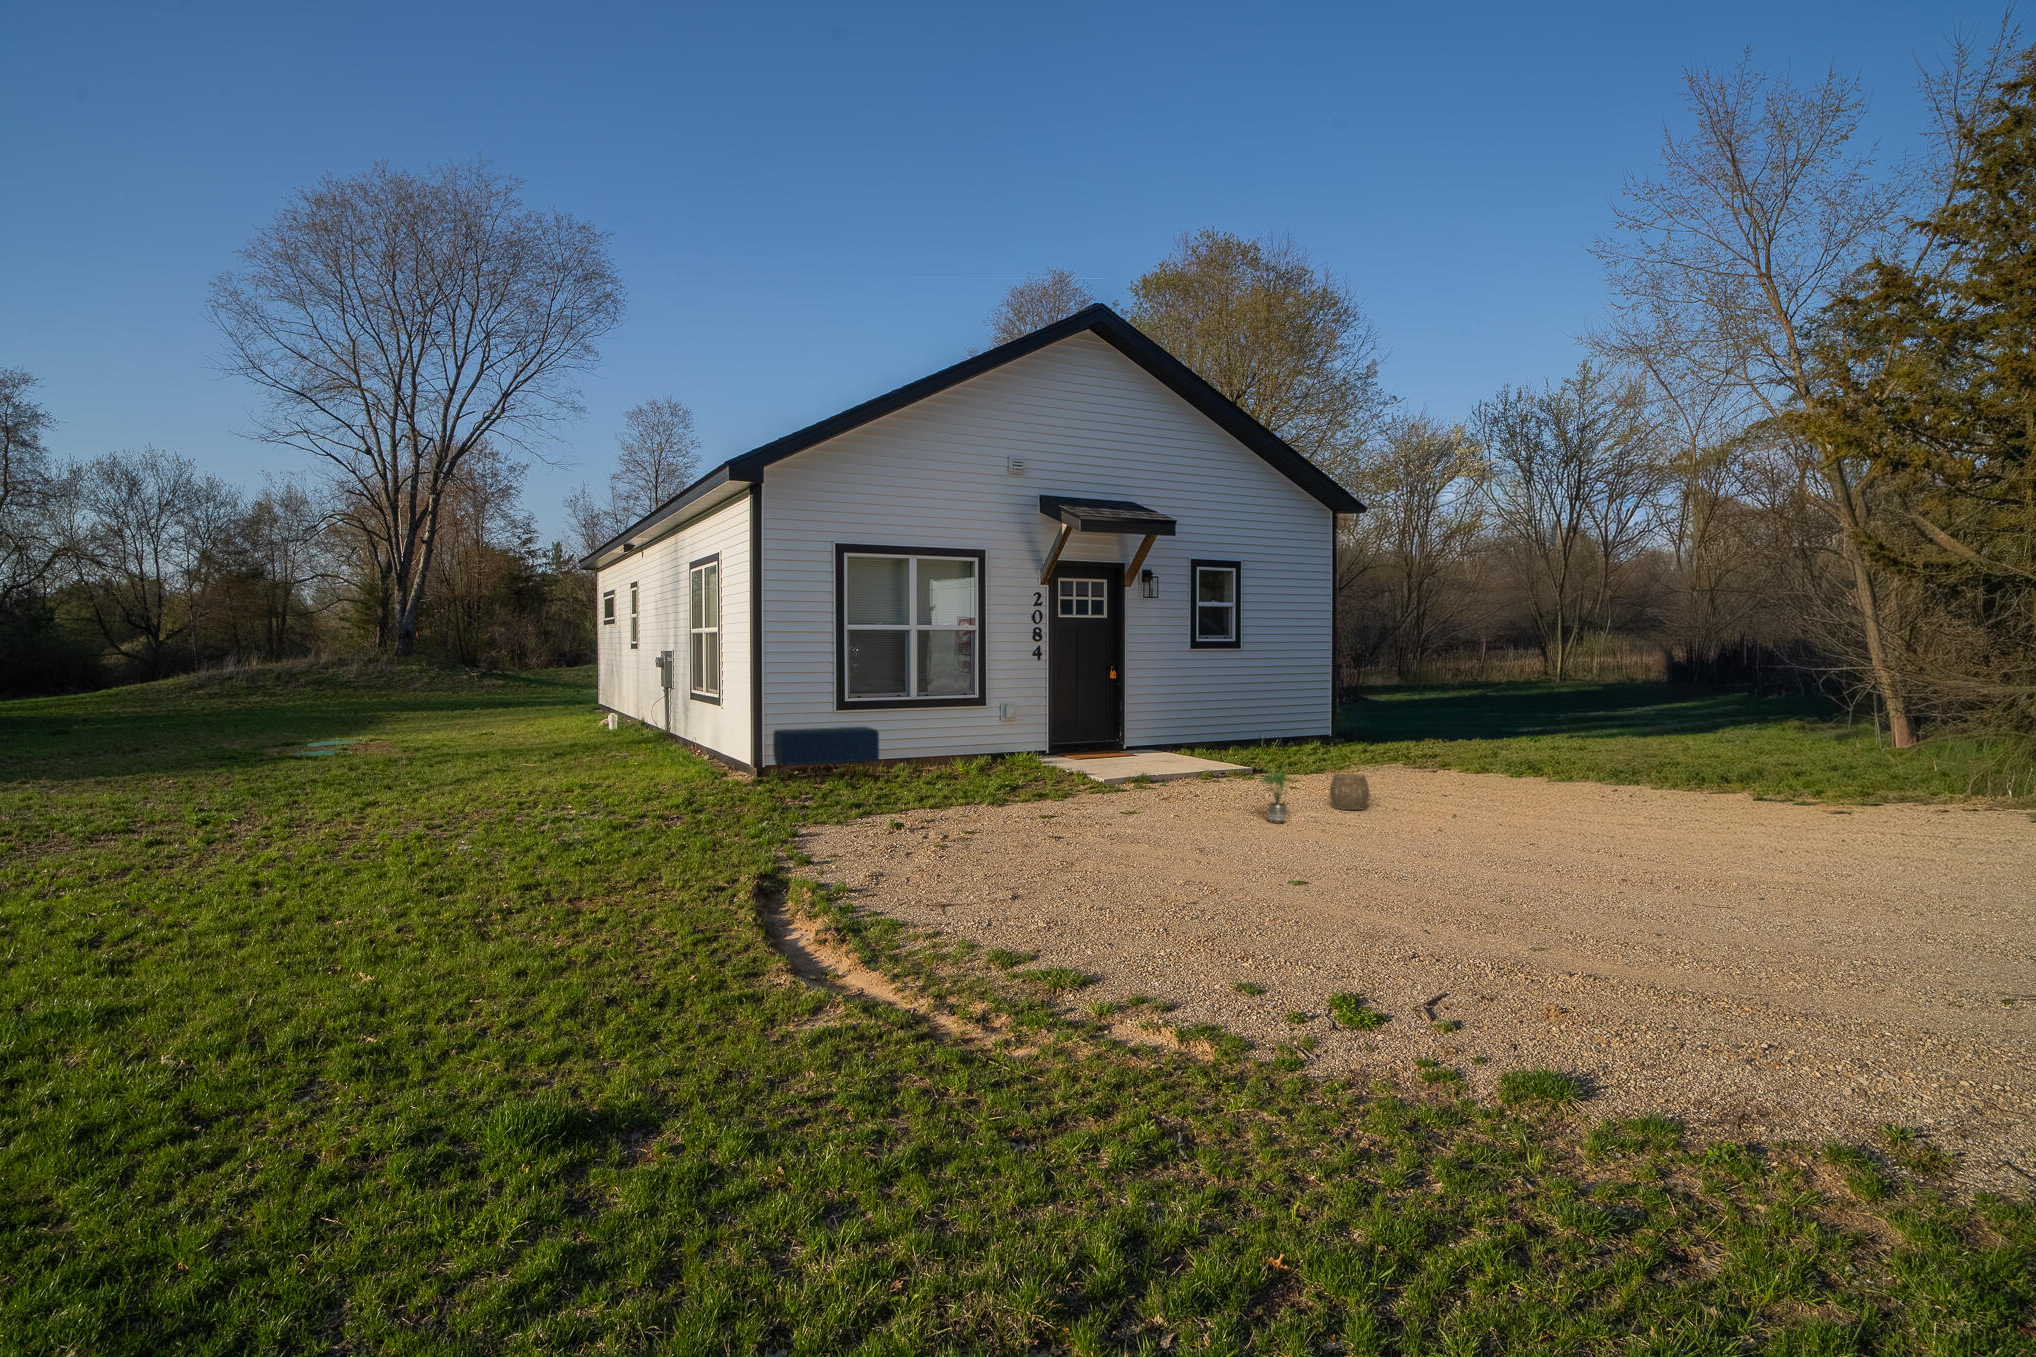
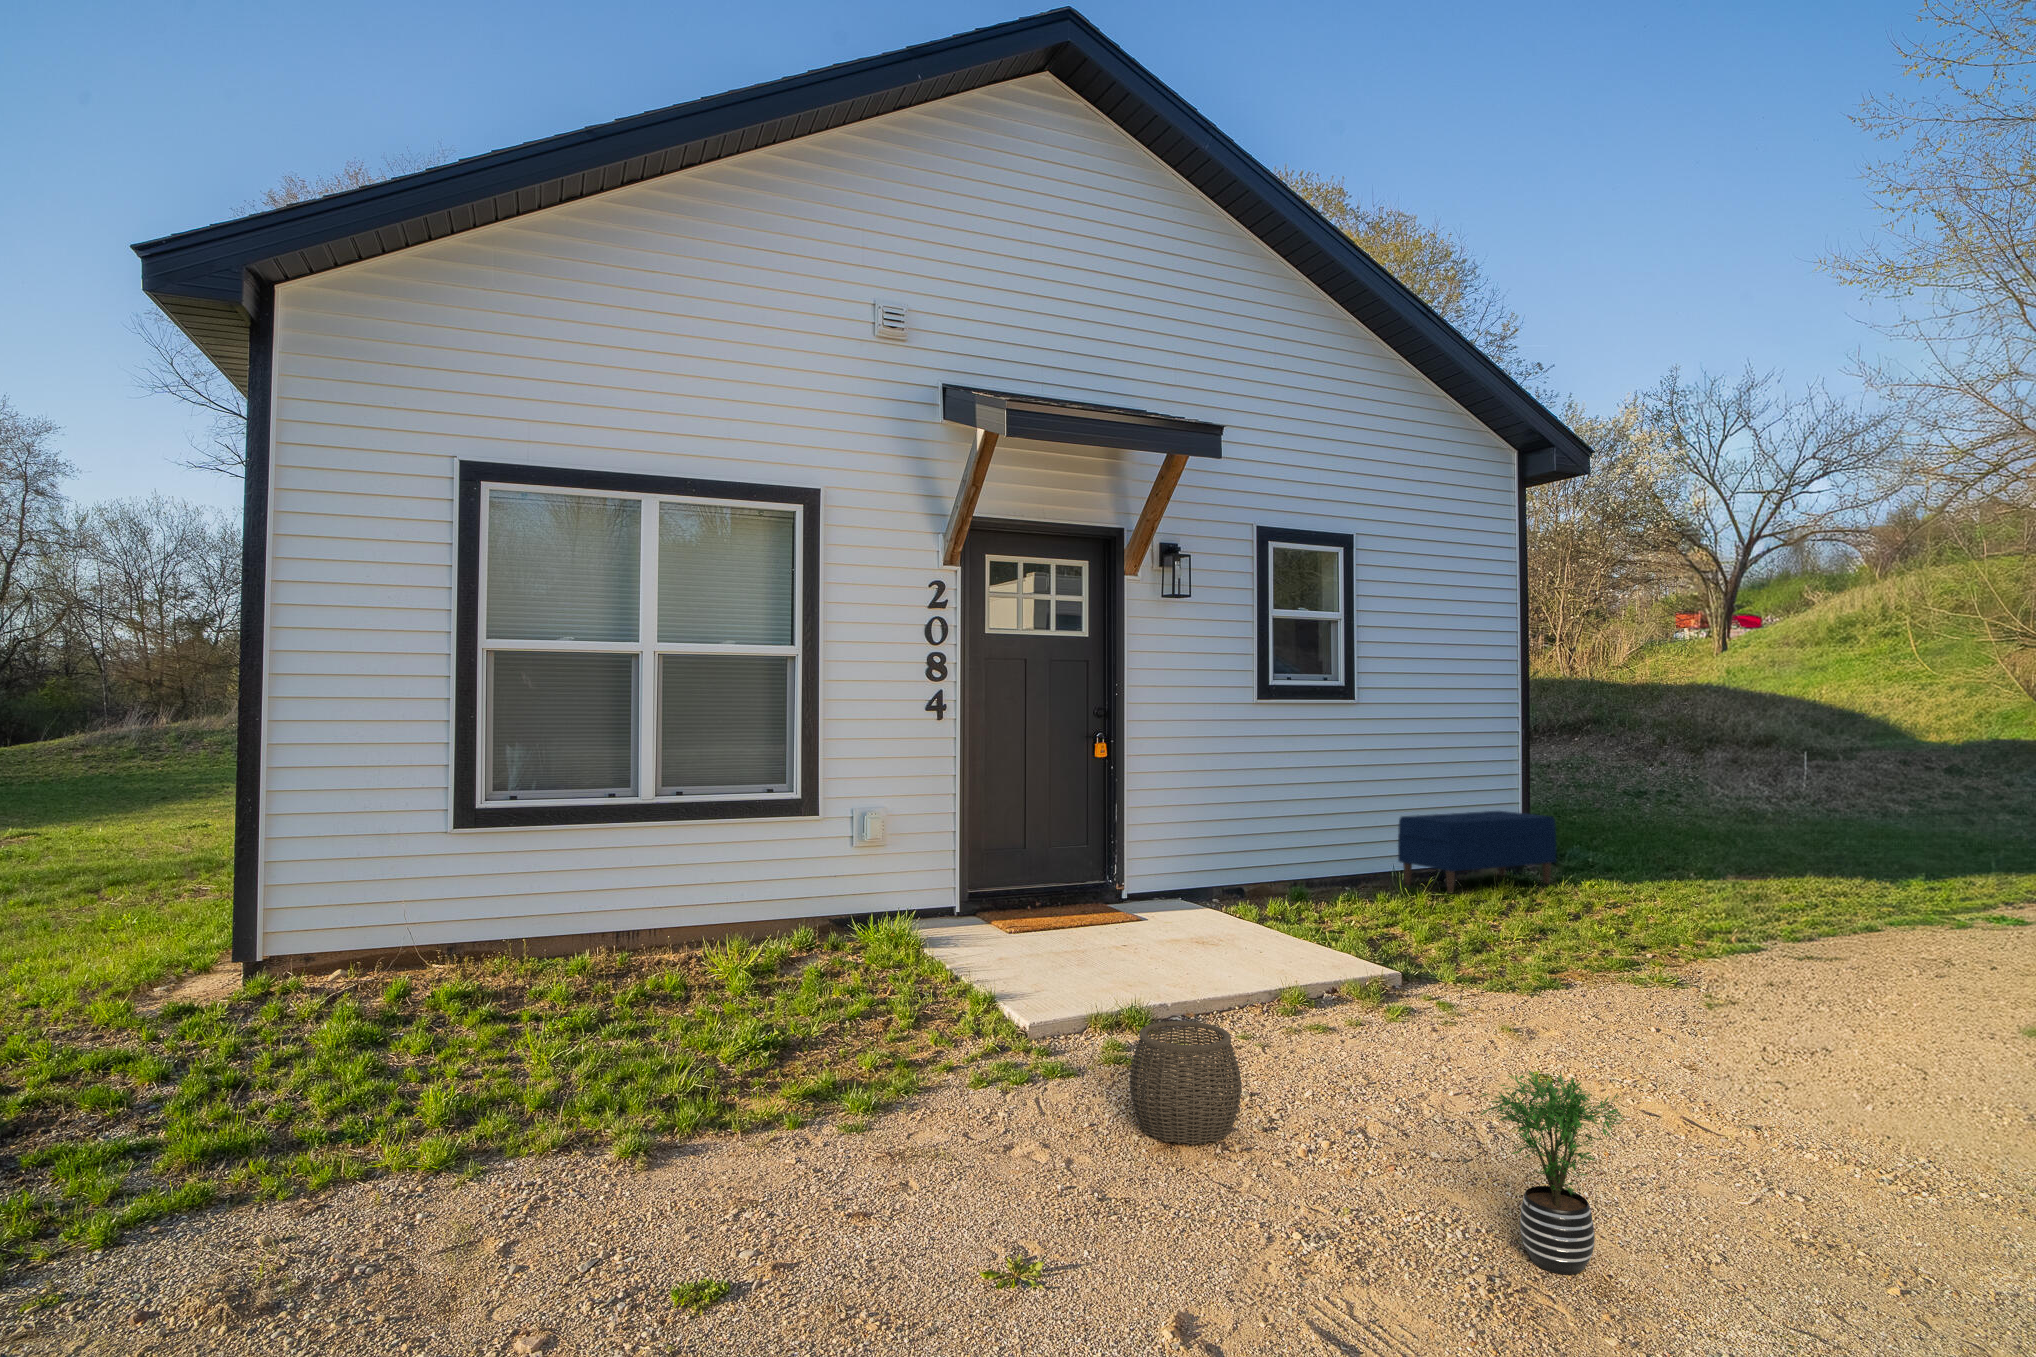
bench: present [773,726,879,780] -> present [1398,811,1556,893]
woven basket: present [1330,773,1370,810] -> present [1129,1021,1242,1145]

